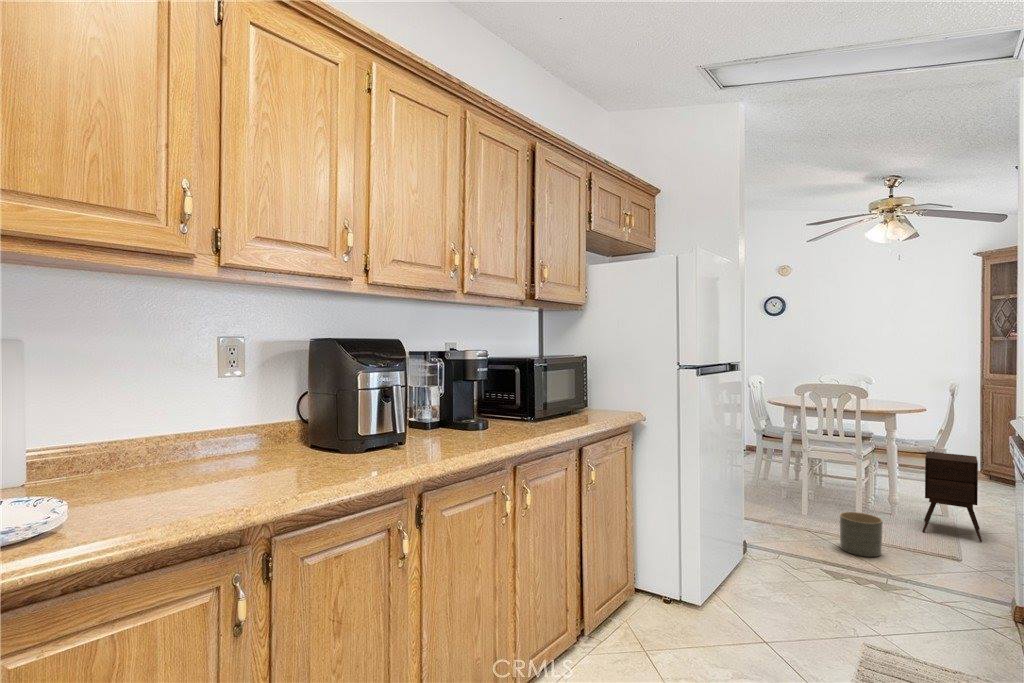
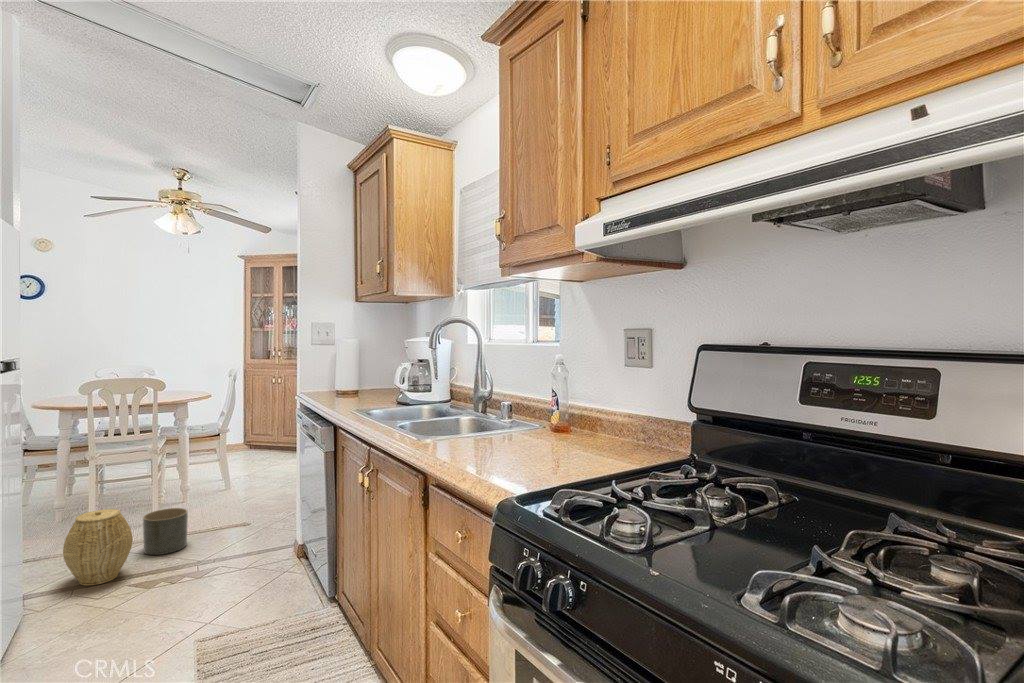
side table: present [923,451,982,542] -> none [215,431,263,509]
woven basket: none [774,495,827,559] -> present [63,509,133,586]

